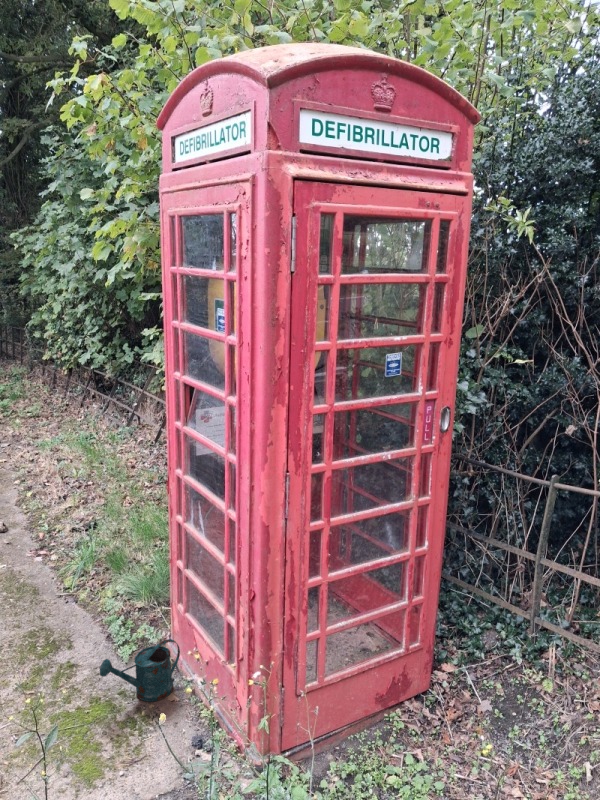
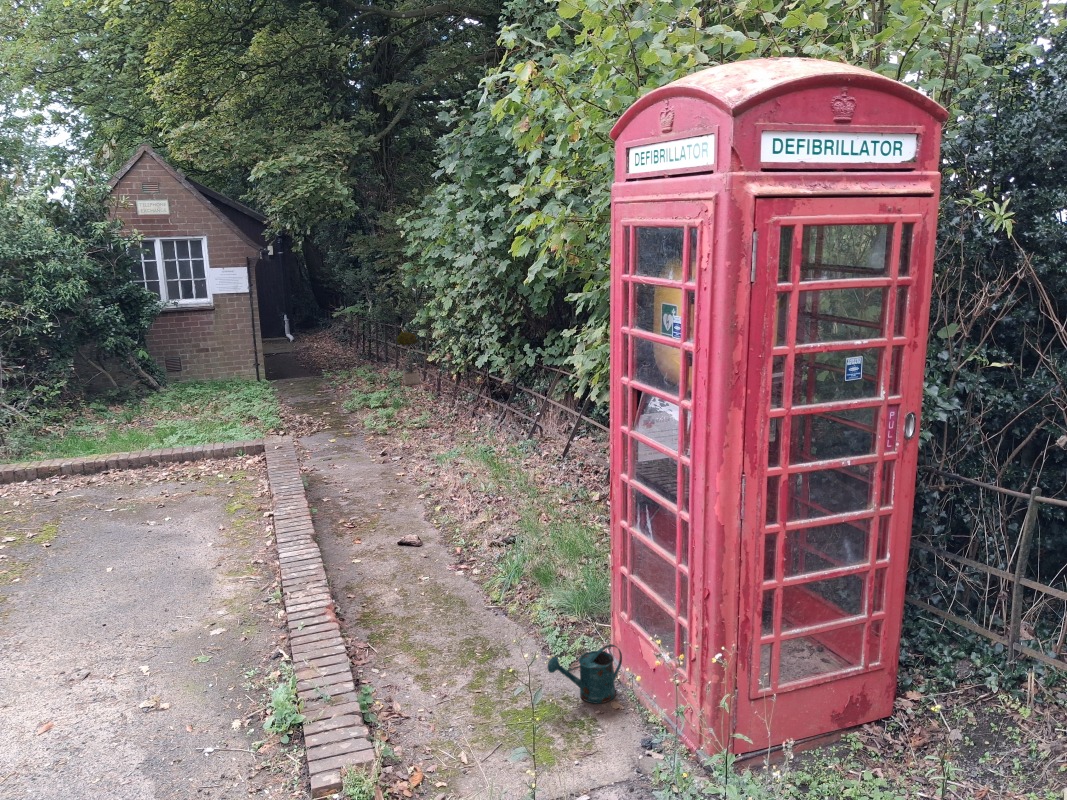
potted tree: none [15,331,38,380] -> present [397,331,420,385]

